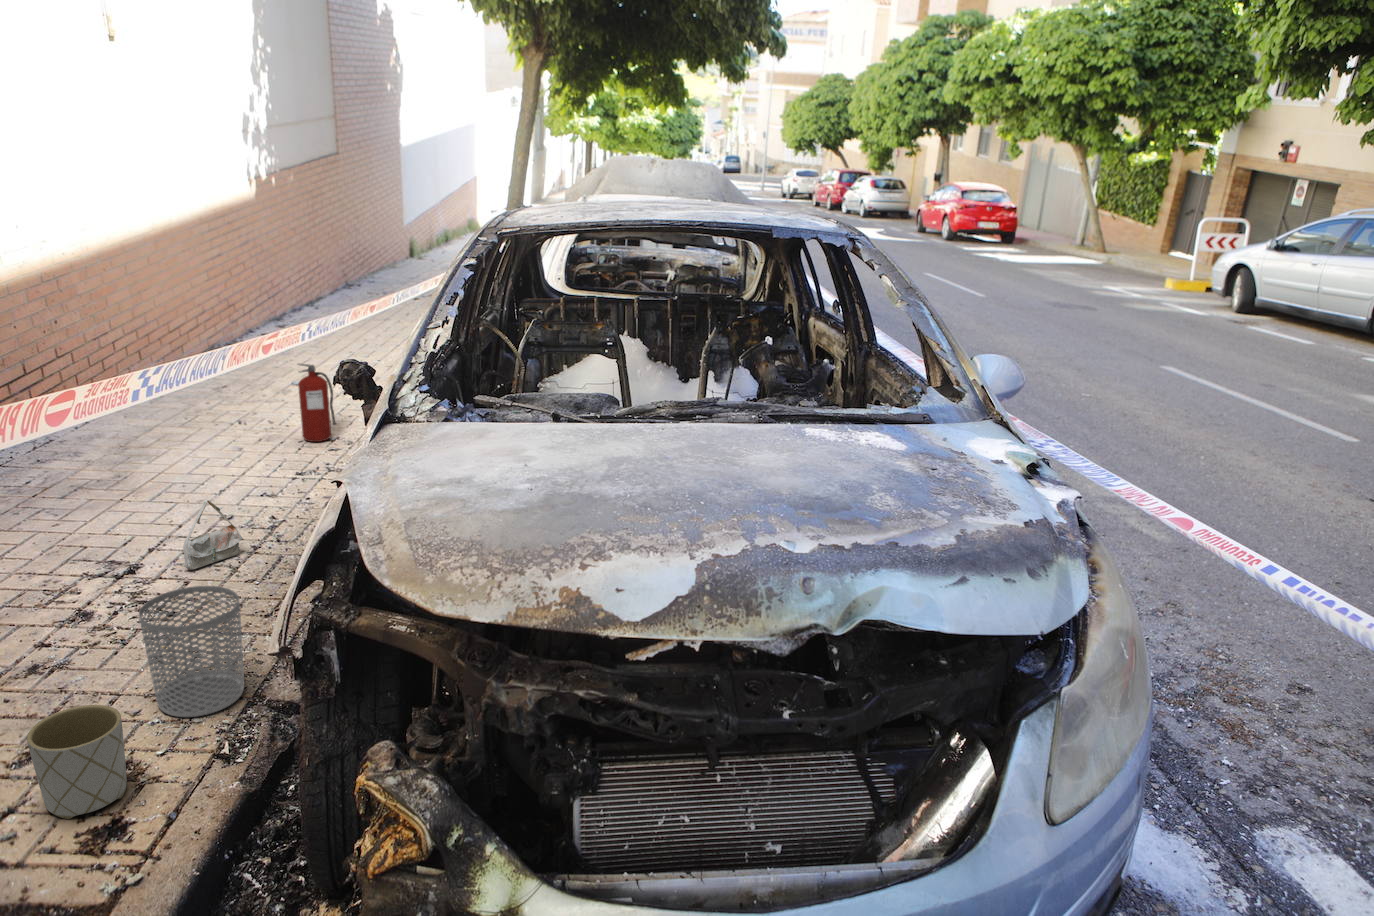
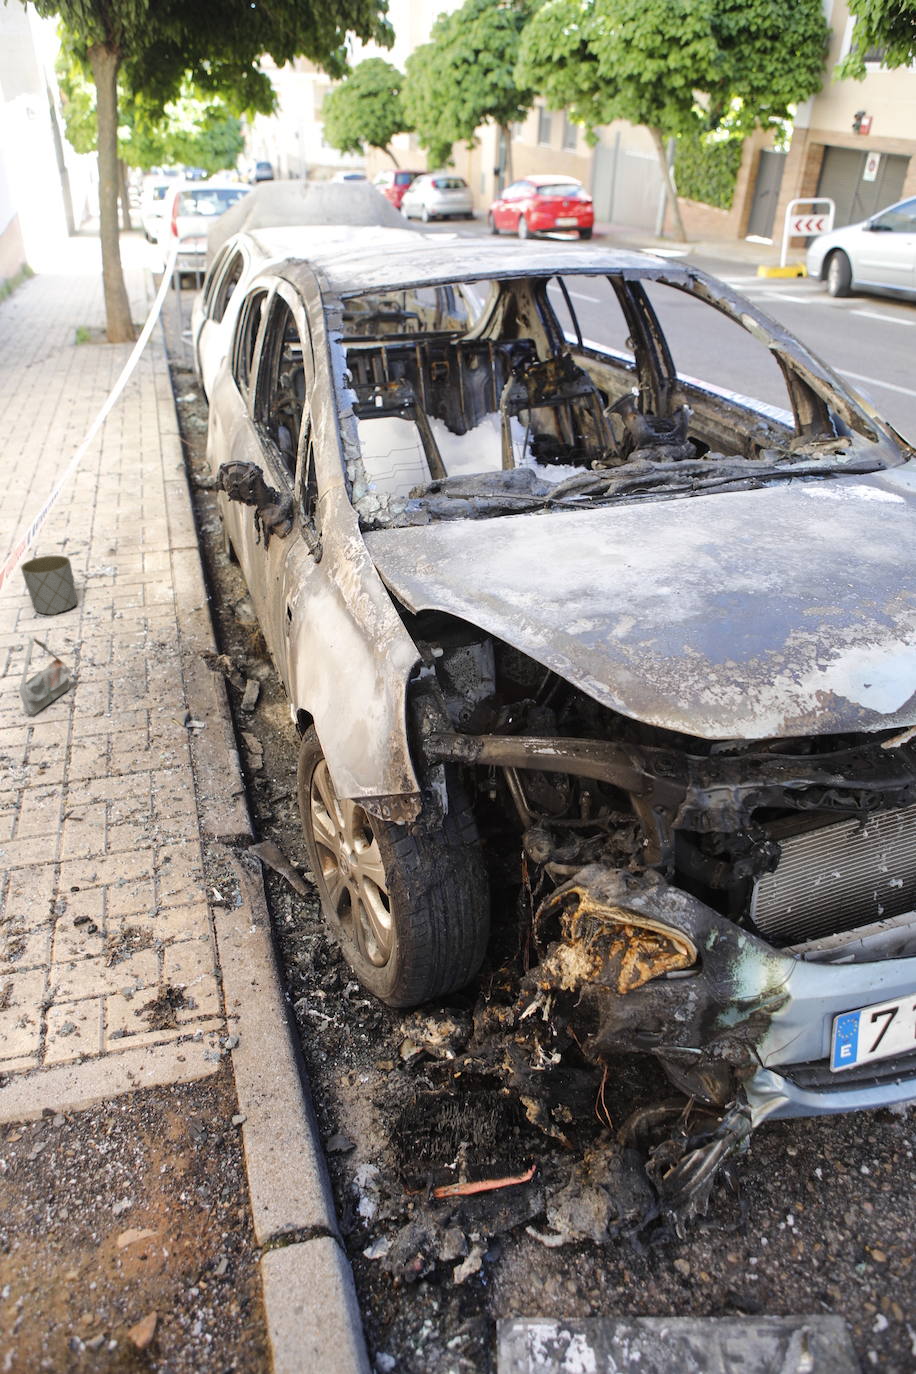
fire extinguisher: present [298,364,336,442] -> none [18,465,71,551]
waste bin: present [139,586,244,717] -> none [81,734,193,873]
planter: present [27,705,127,819] -> present [21,555,77,615]

